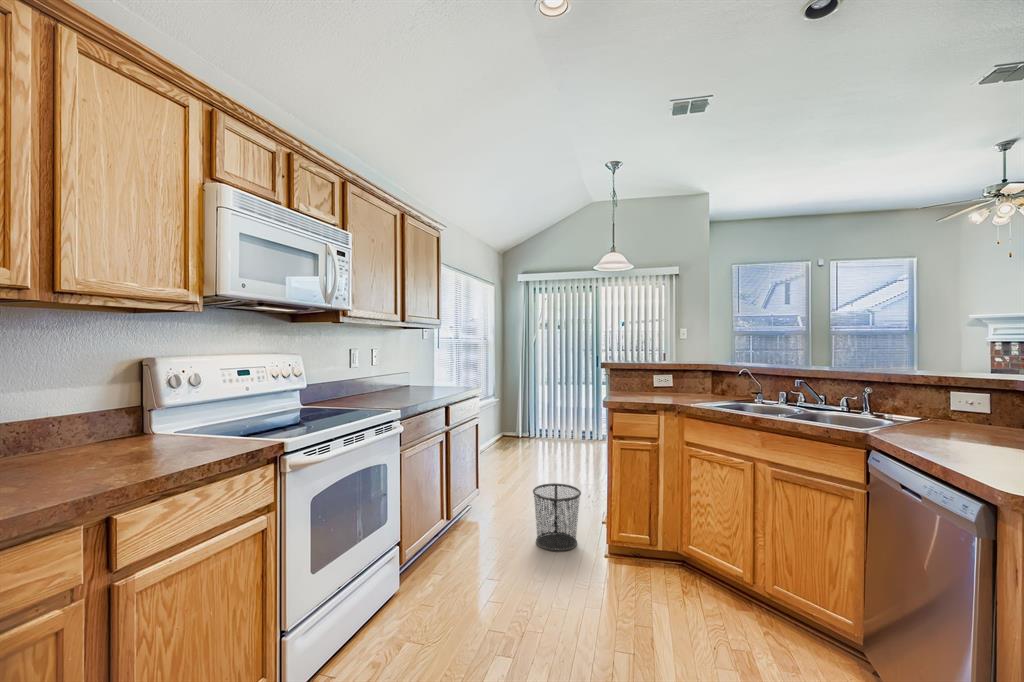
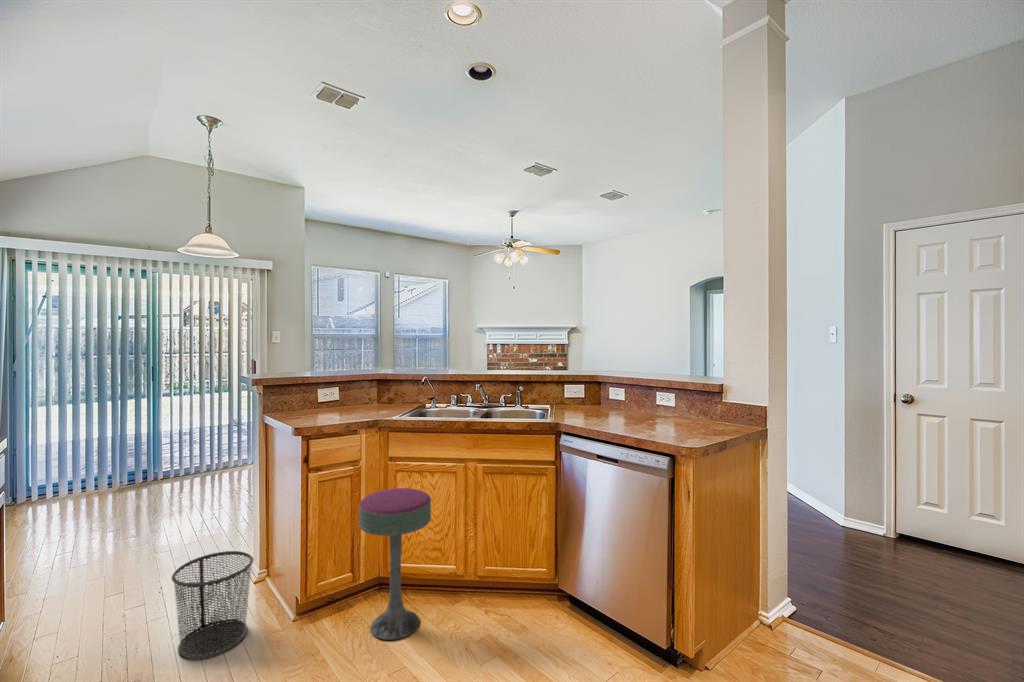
bar stool: none [637,468,705,606] -> present [359,488,431,640]

